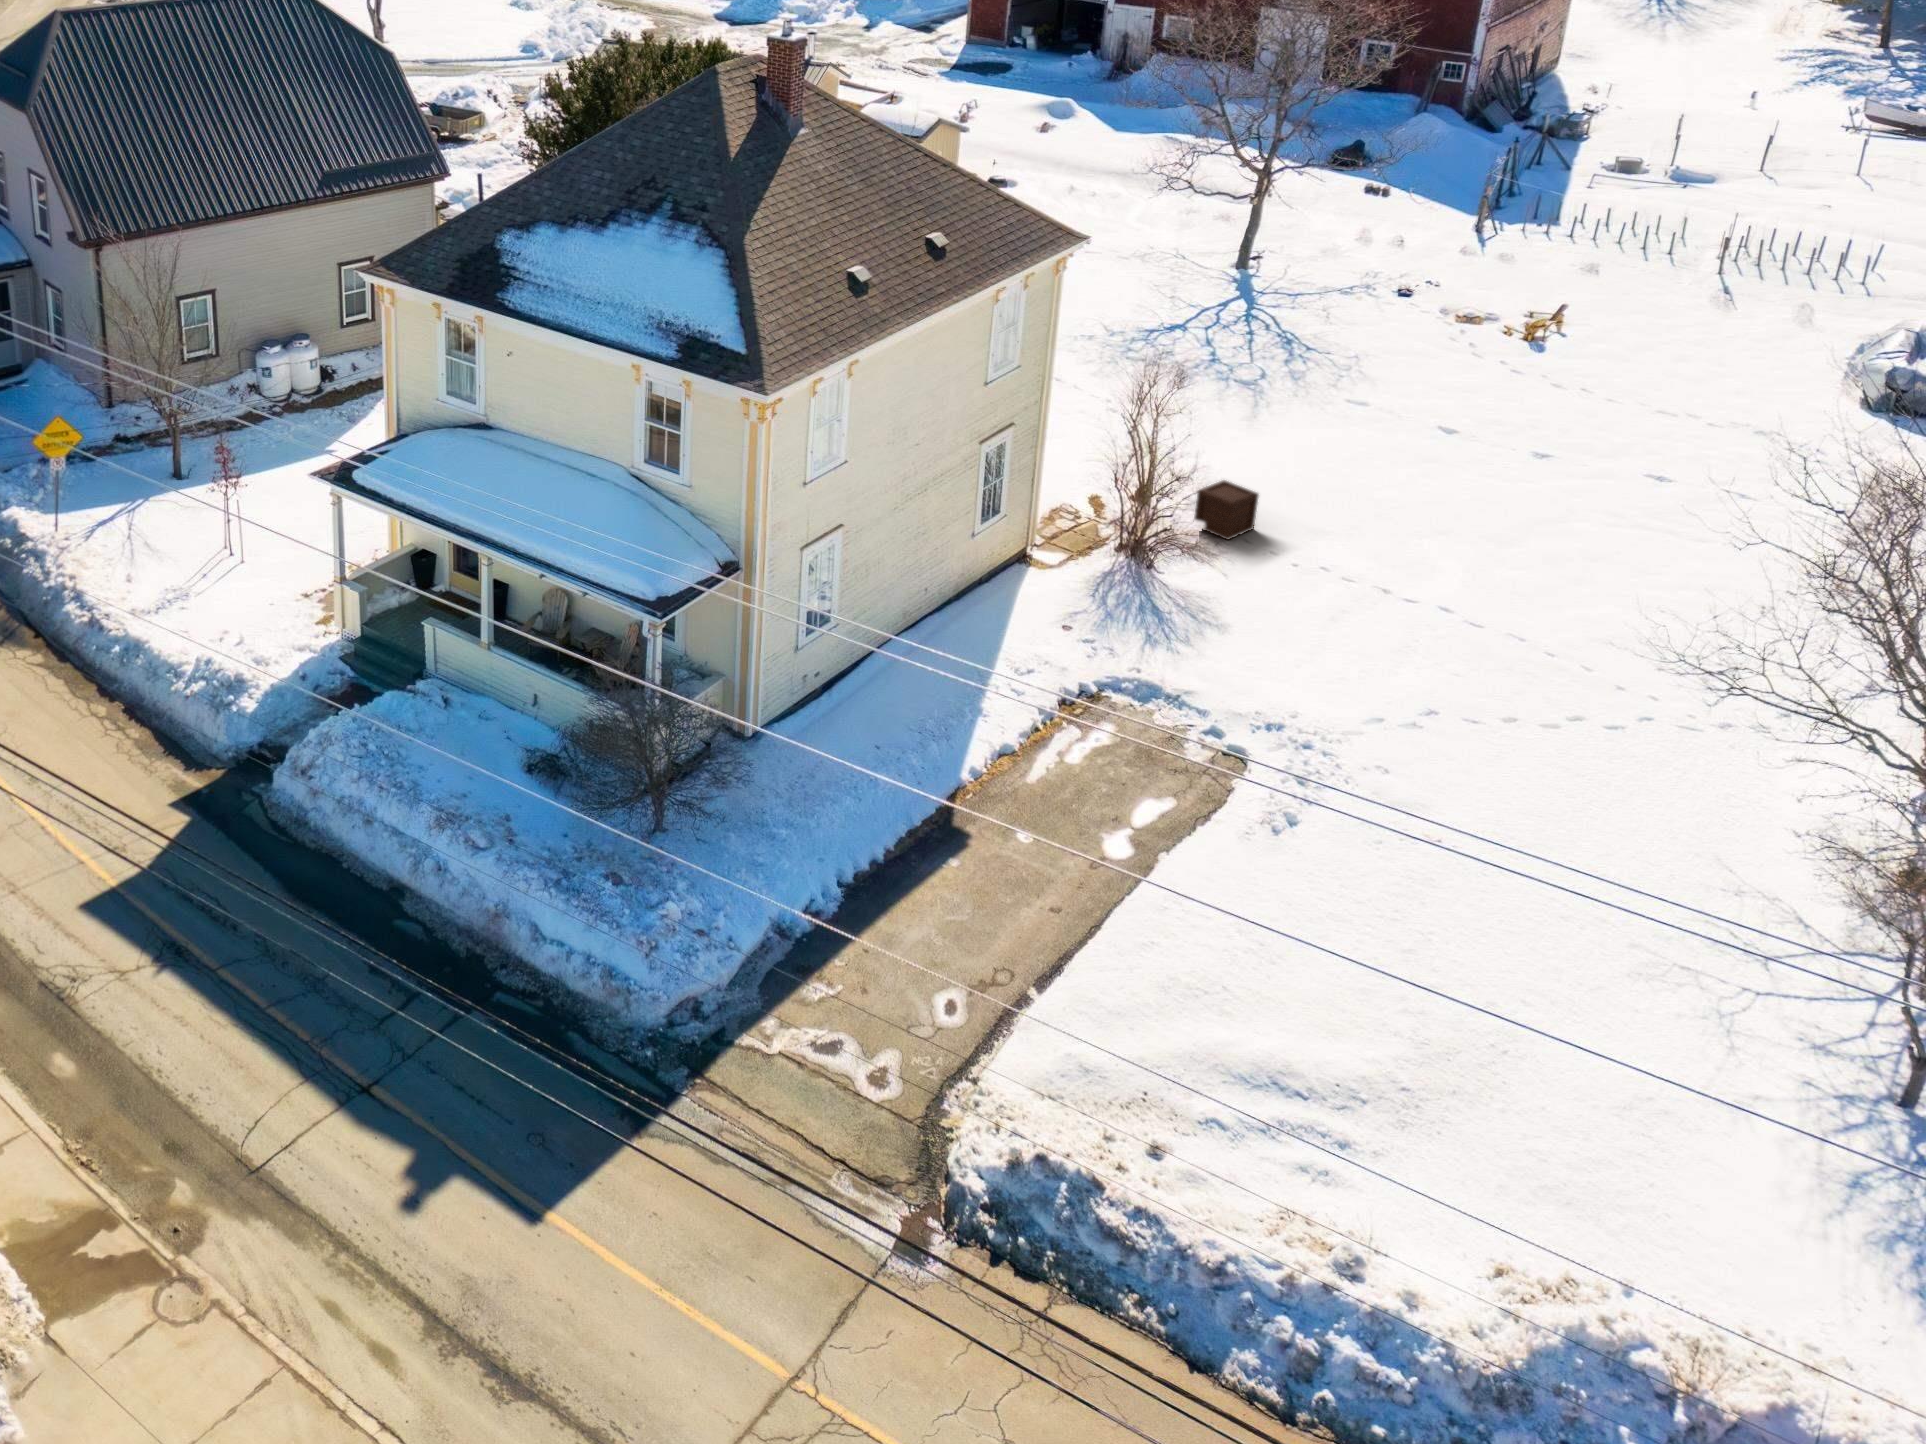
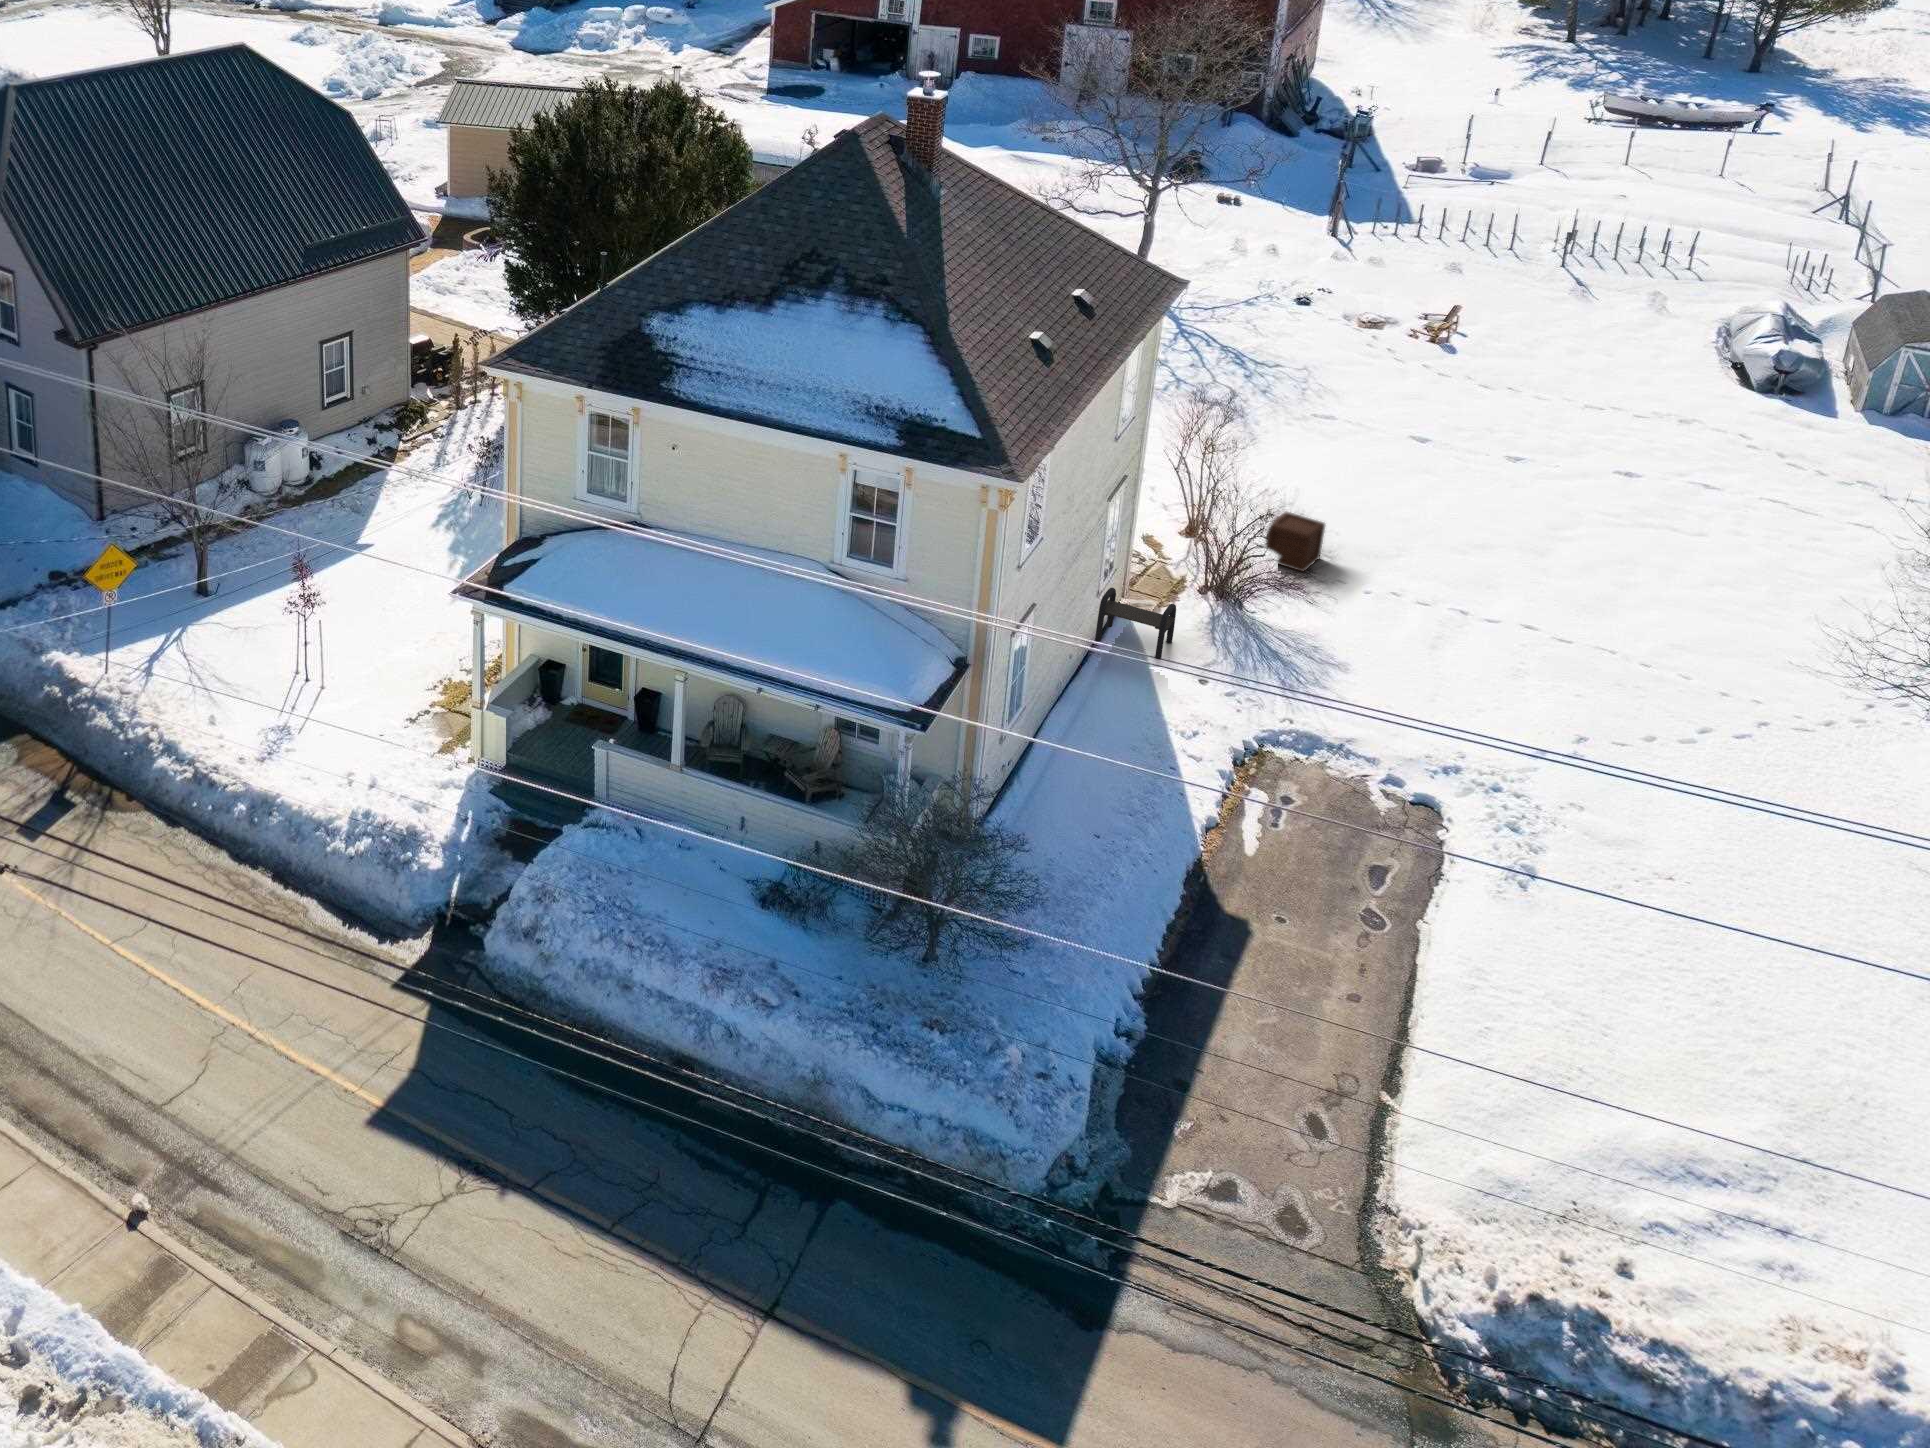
bench: none [975,533,1054,604] -> present [1095,588,1176,658]

